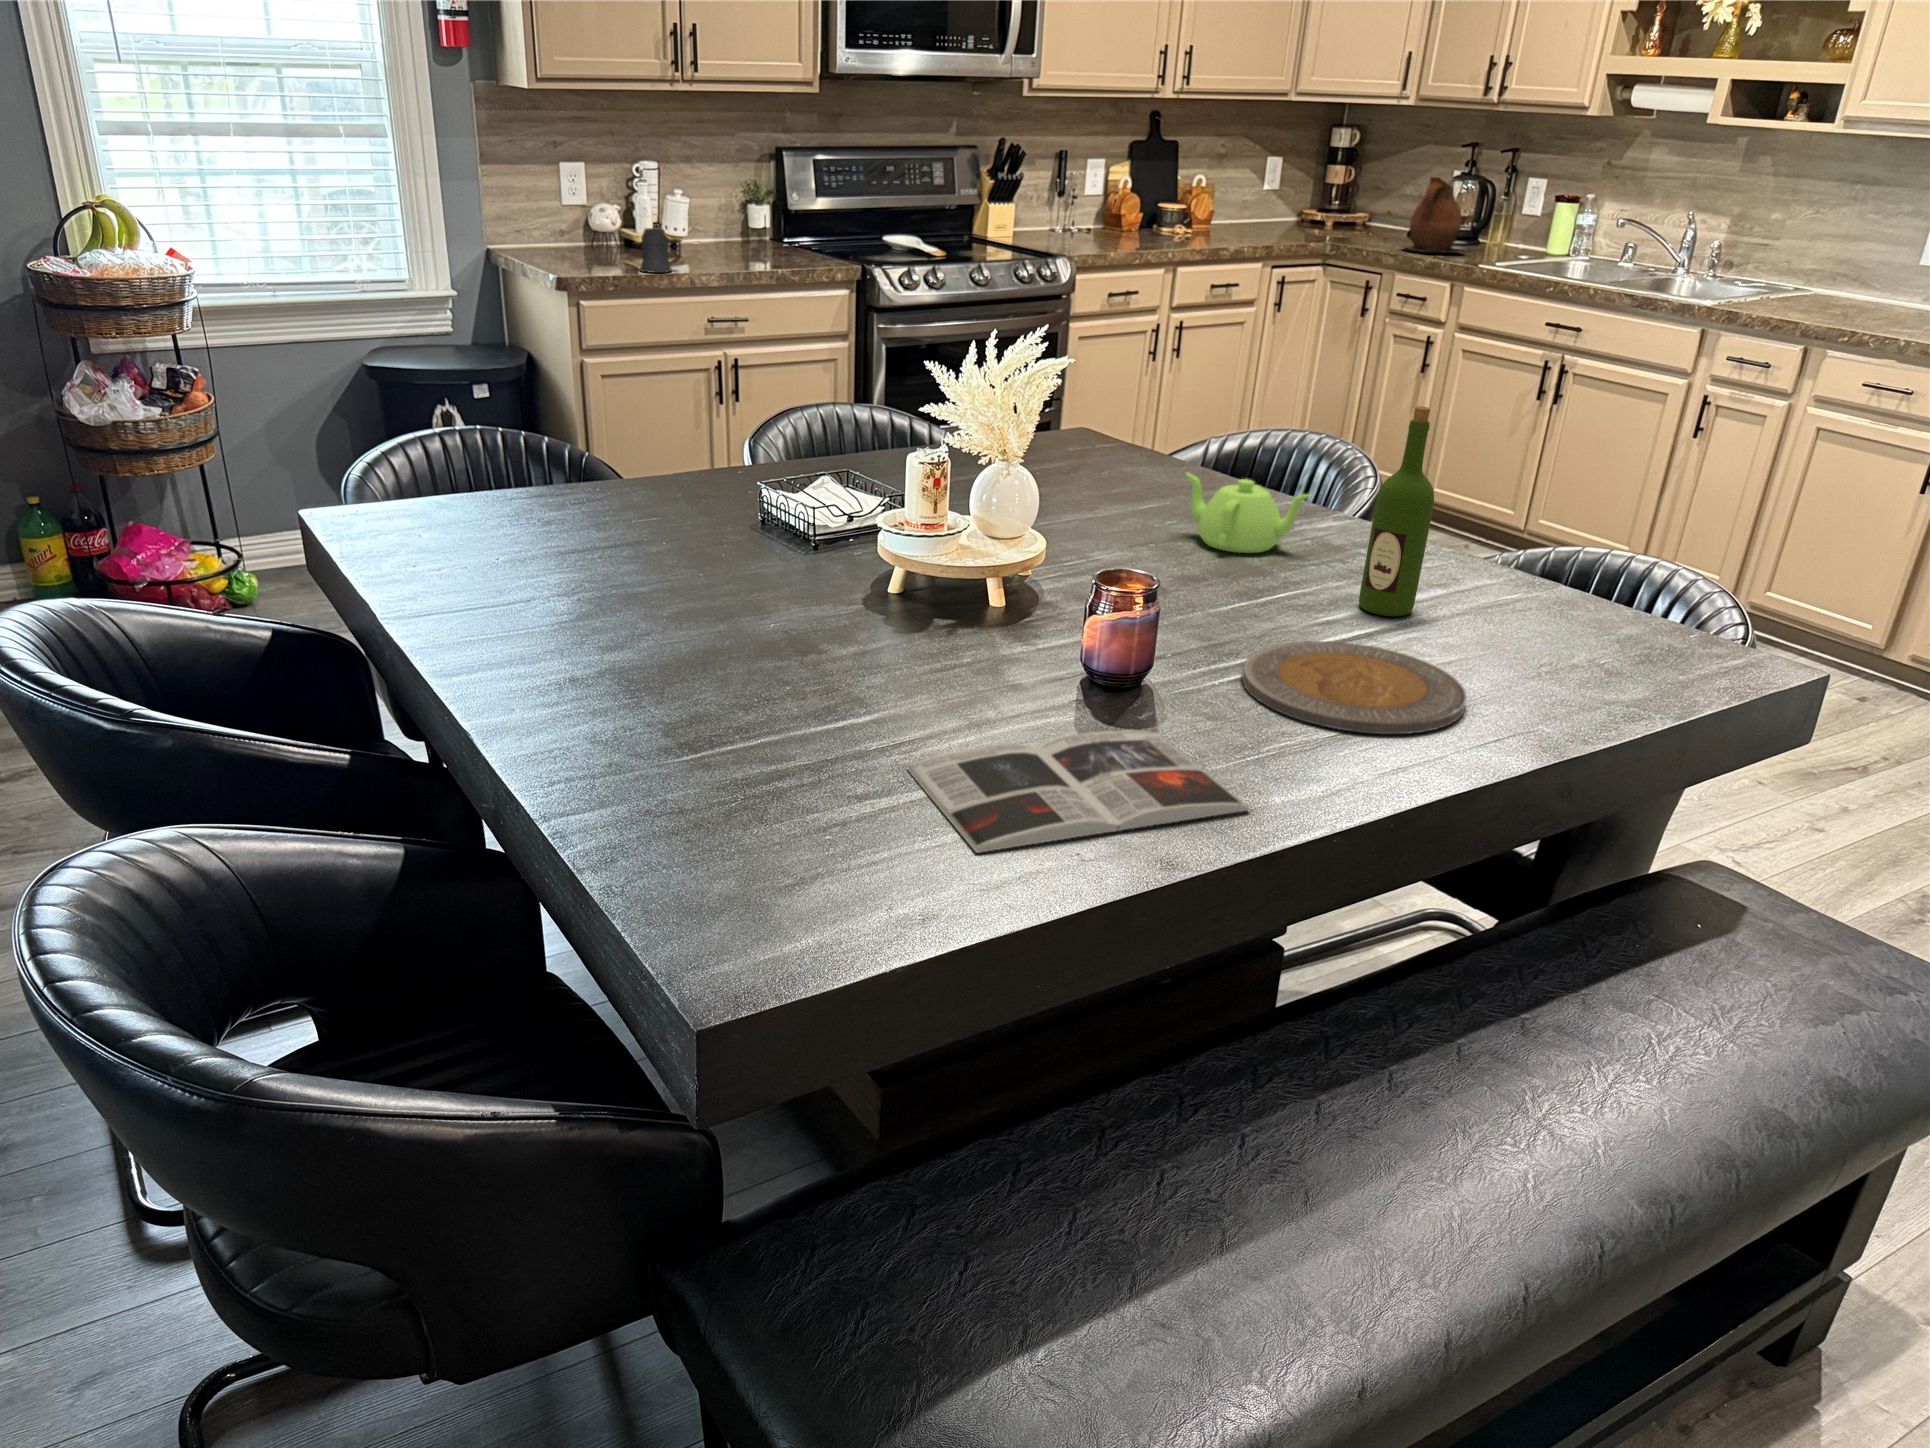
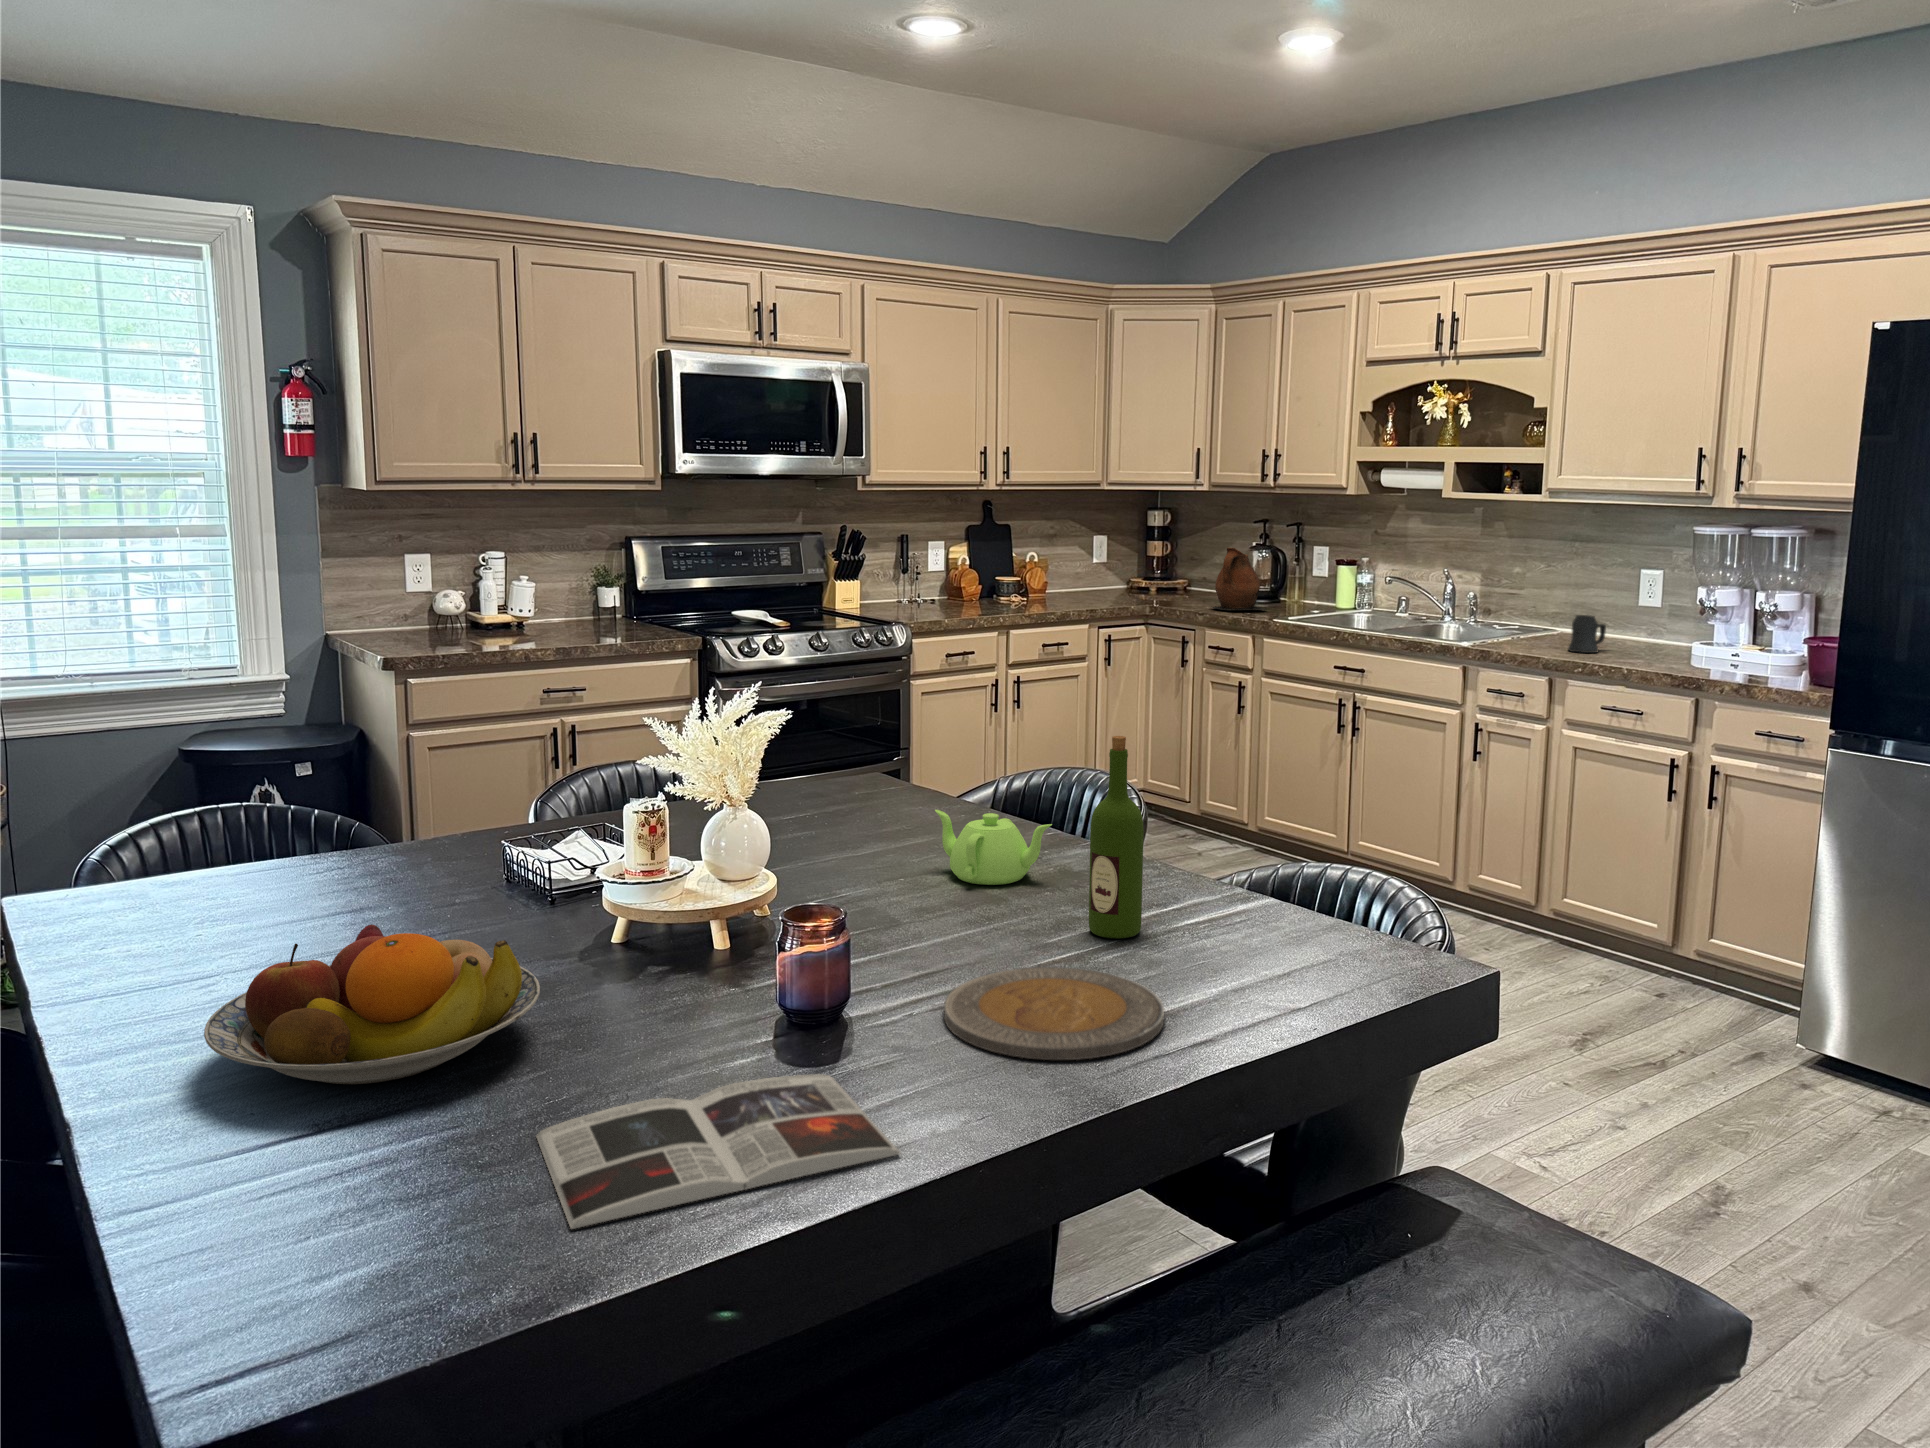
mug: present [640,228,681,273] -> present [1568,615,1606,653]
fruit bowl: none [588,563,873,710] -> present [204,924,540,1084]

